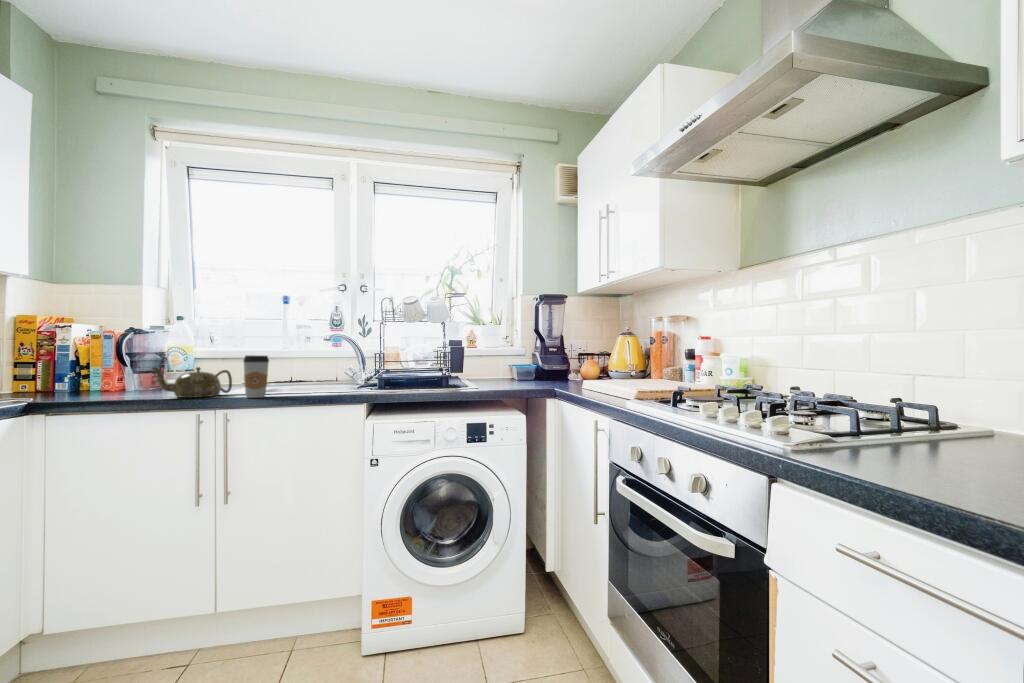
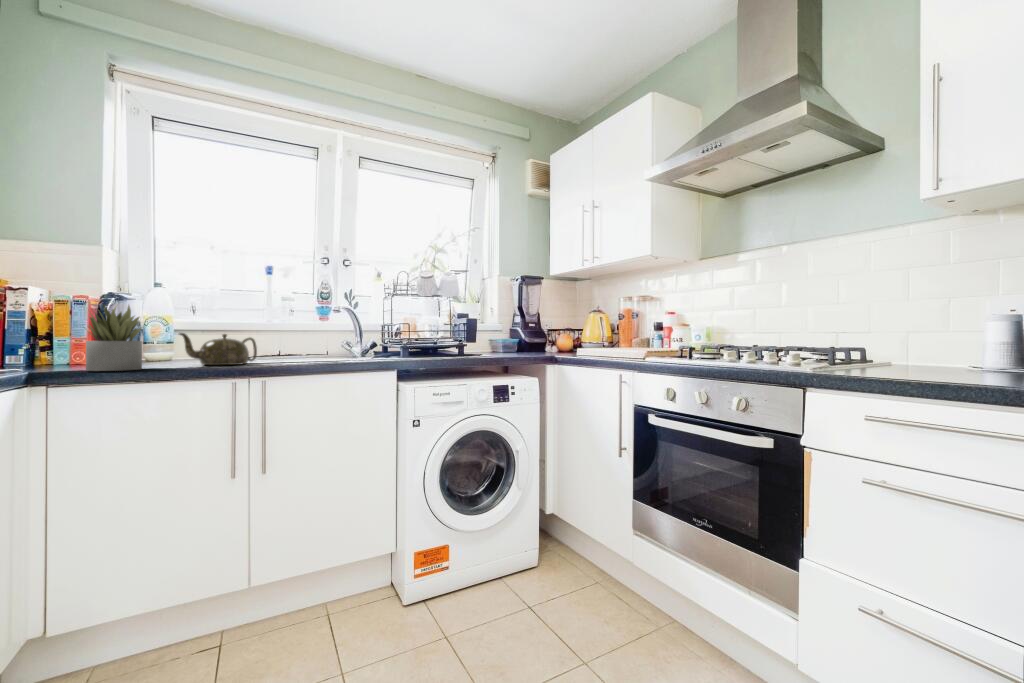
succulent plant: none [67,342,121,403] -> present [86,306,142,371]
coffee cup: present [243,356,269,398] -> none [282,321,309,364]

